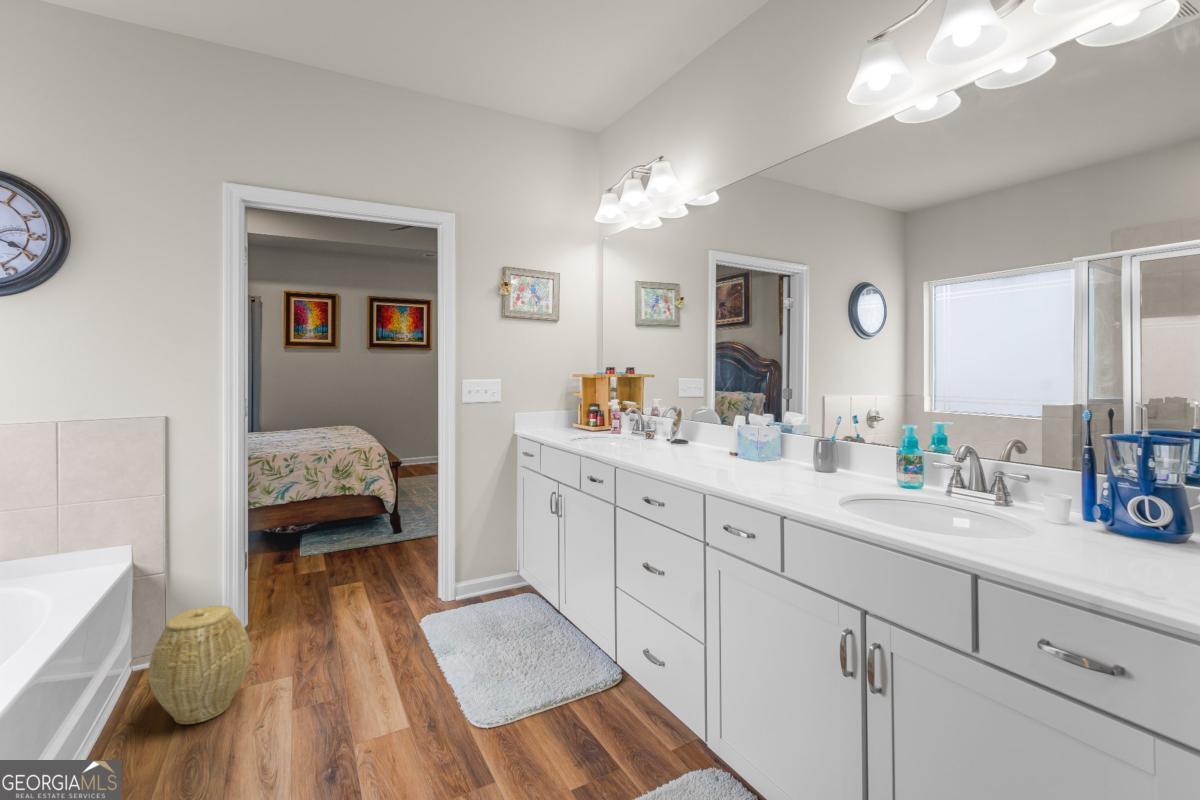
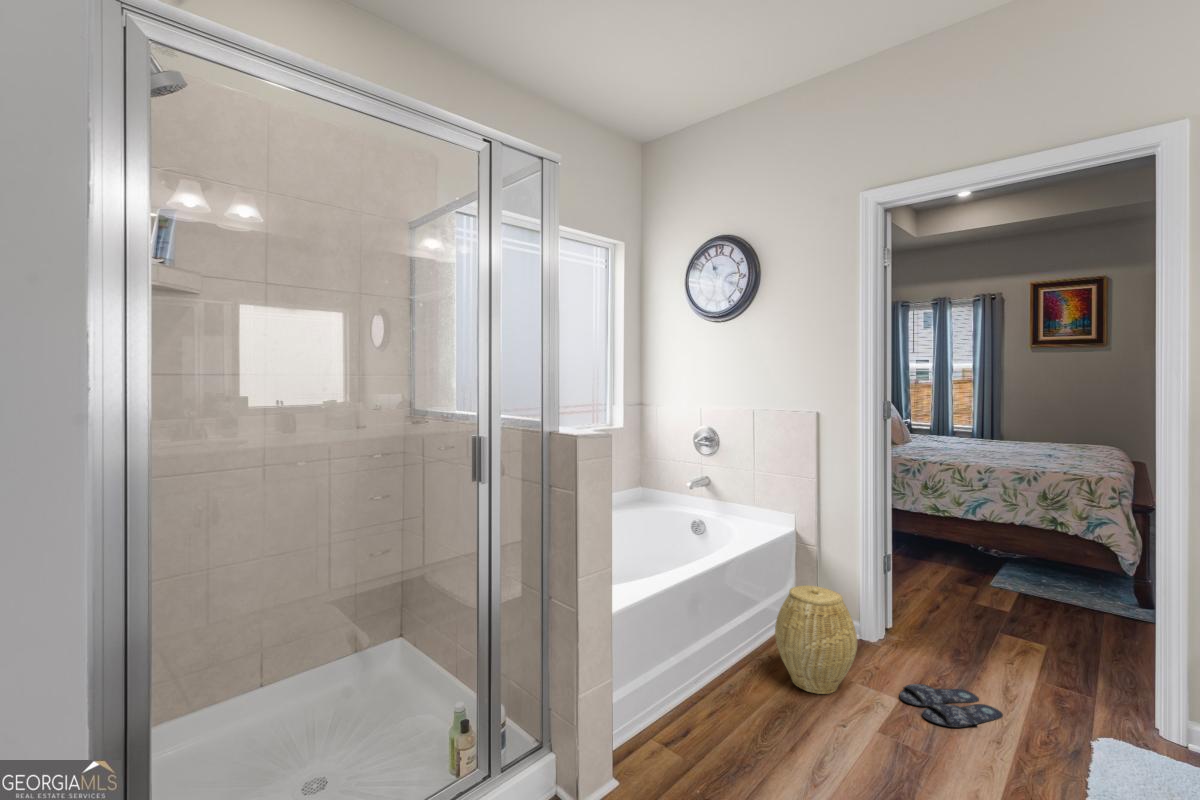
slippers: none [290,640,367,678] -> present [899,684,1003,728]

